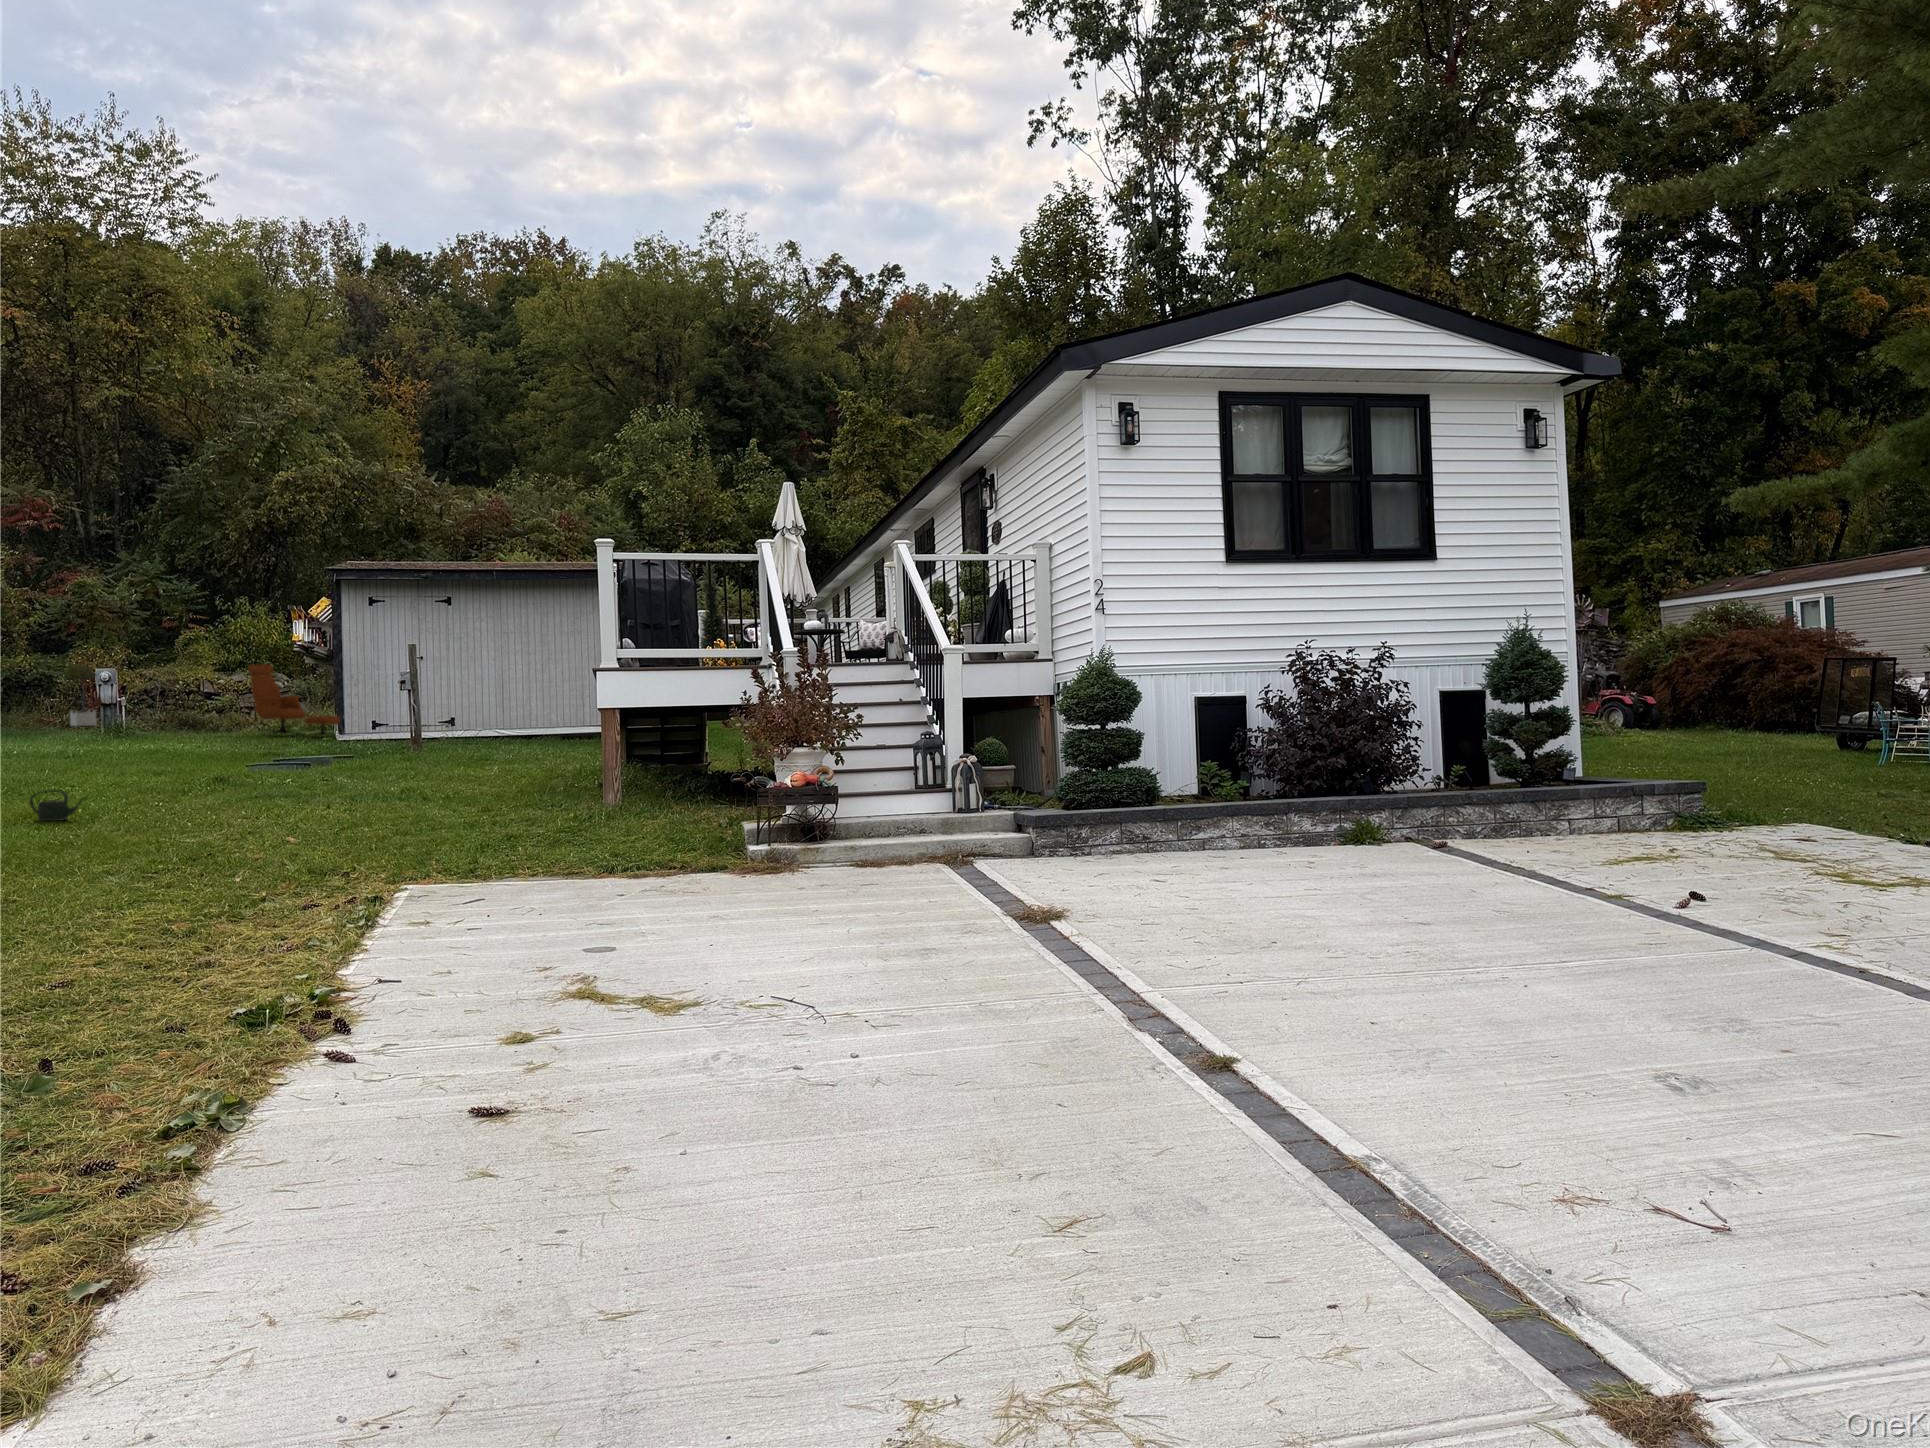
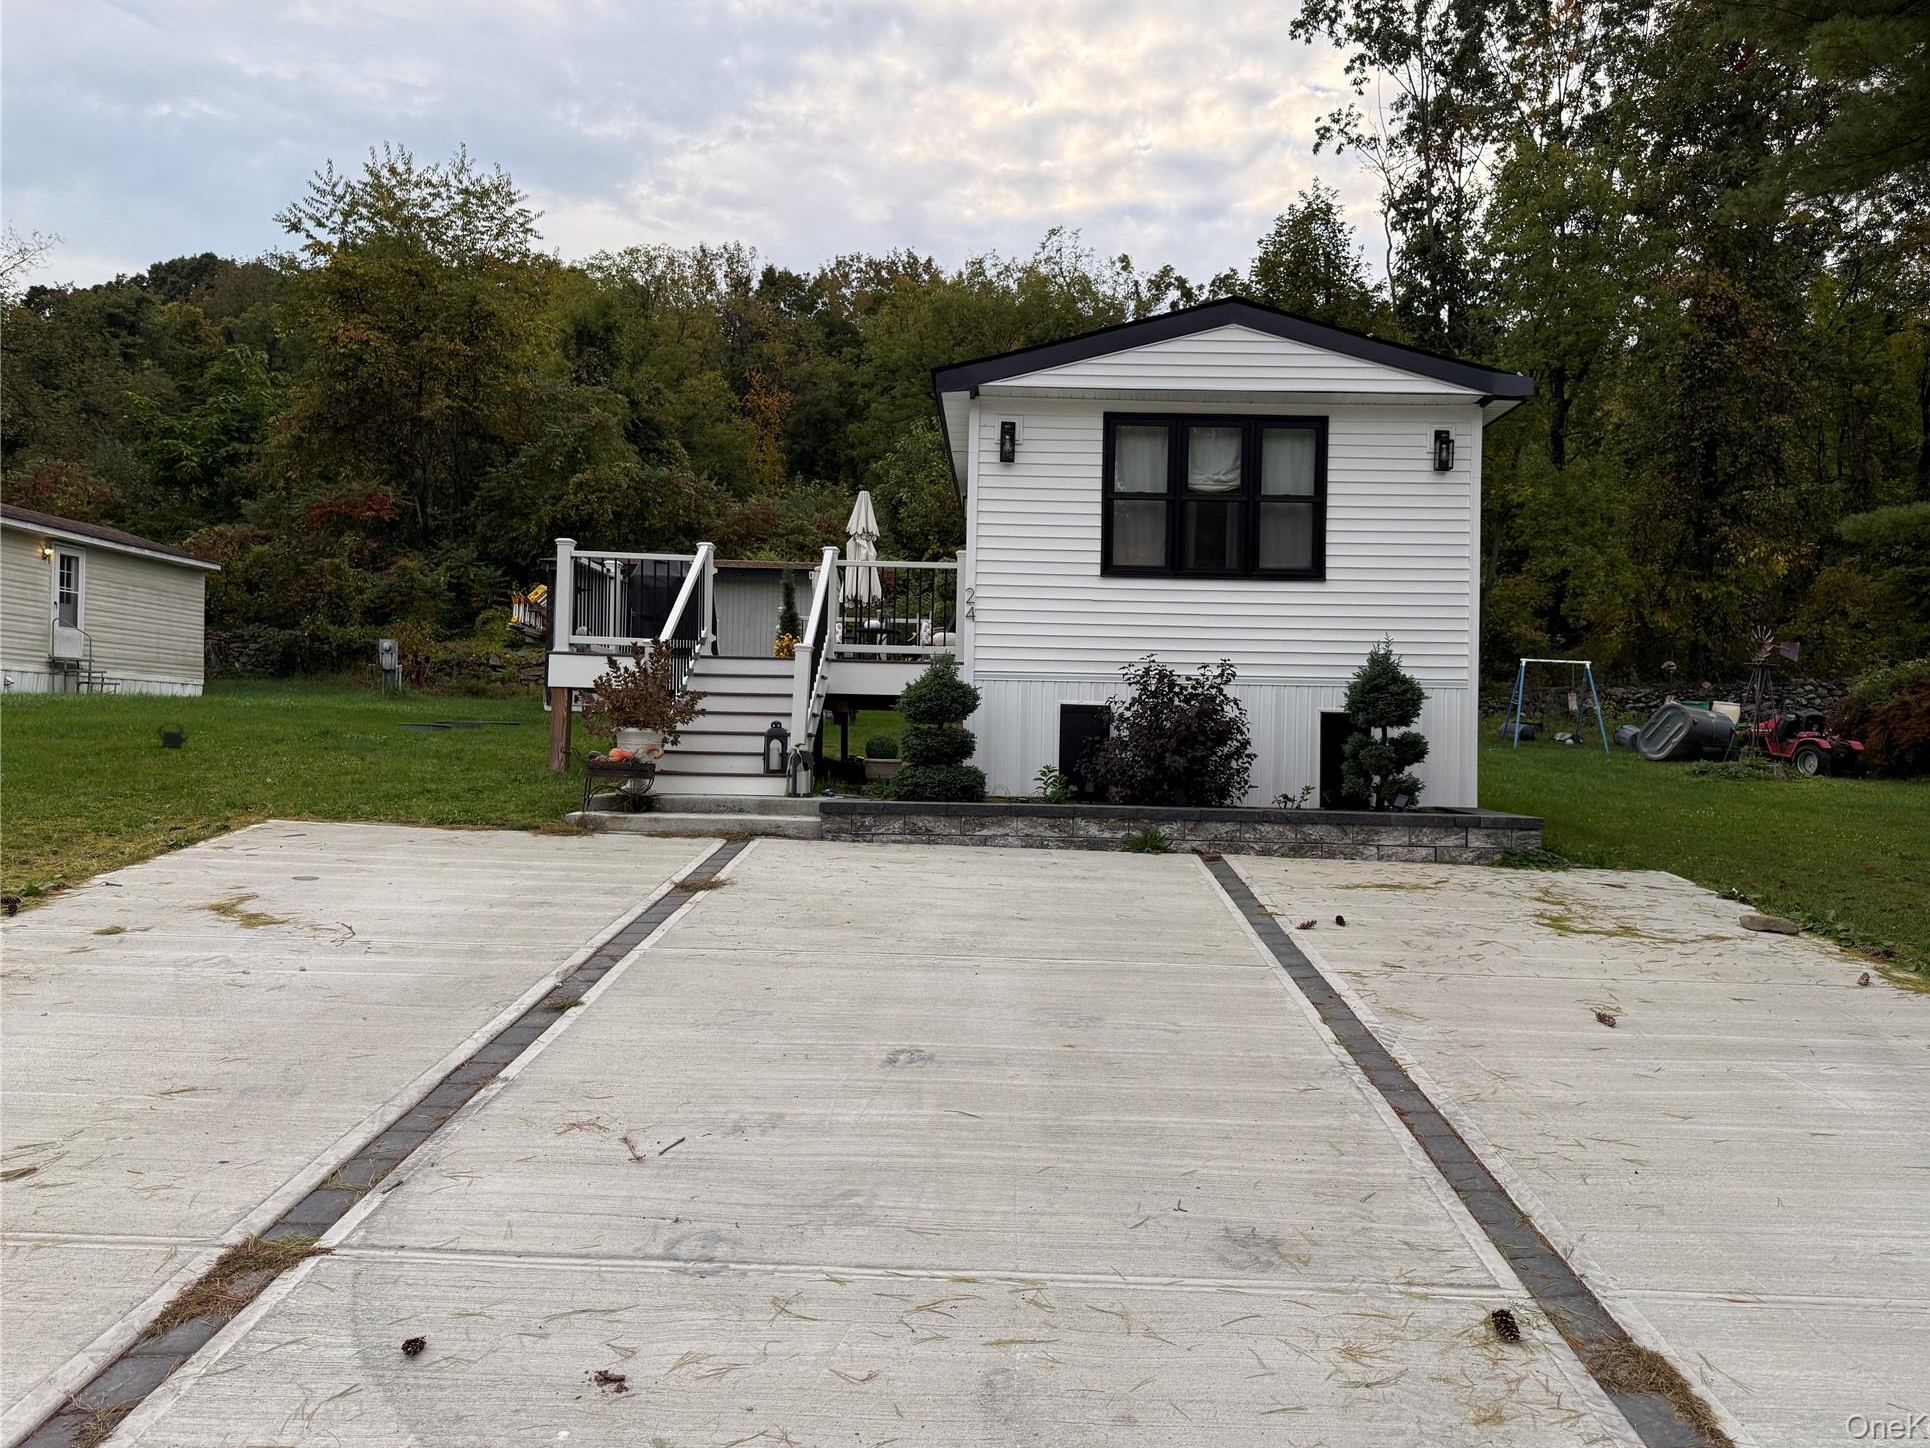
potted tree: present [65,663,97,726] -> none [363,640,387,694]
lounge chair: present [248,664,340,736] -> none [475,647,540,713]

